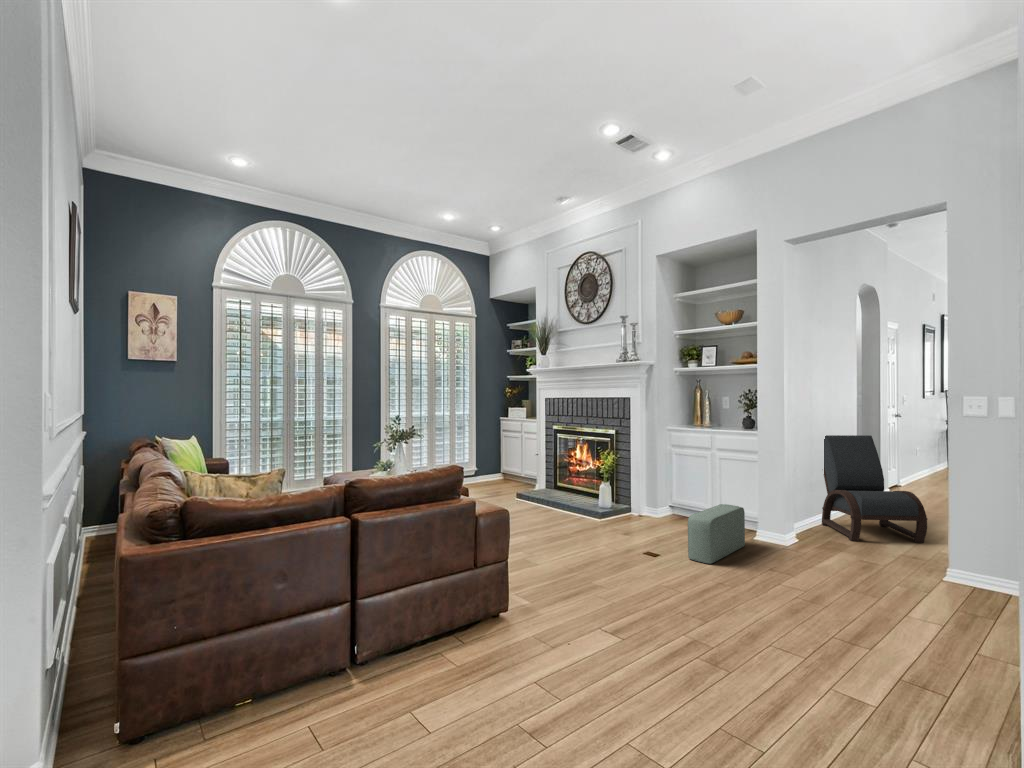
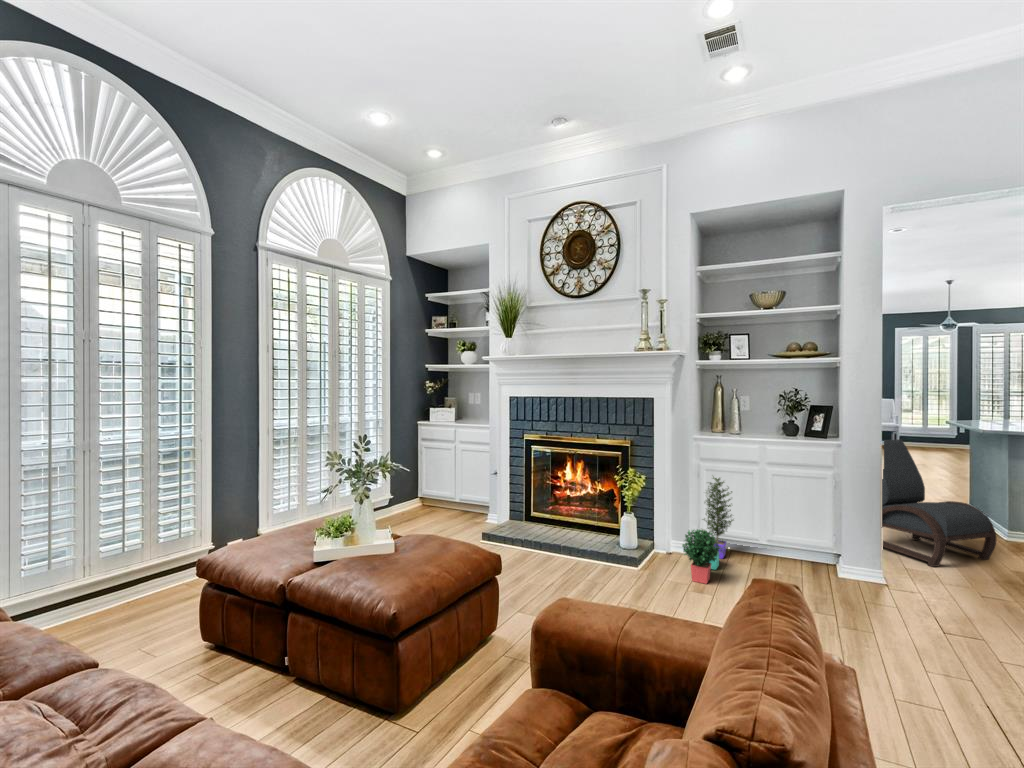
potted plant: none [620,457,685,530] -> present [682,477,733,584]
pouf: present [688,504,745,564] -> none [829,542,892,640]

